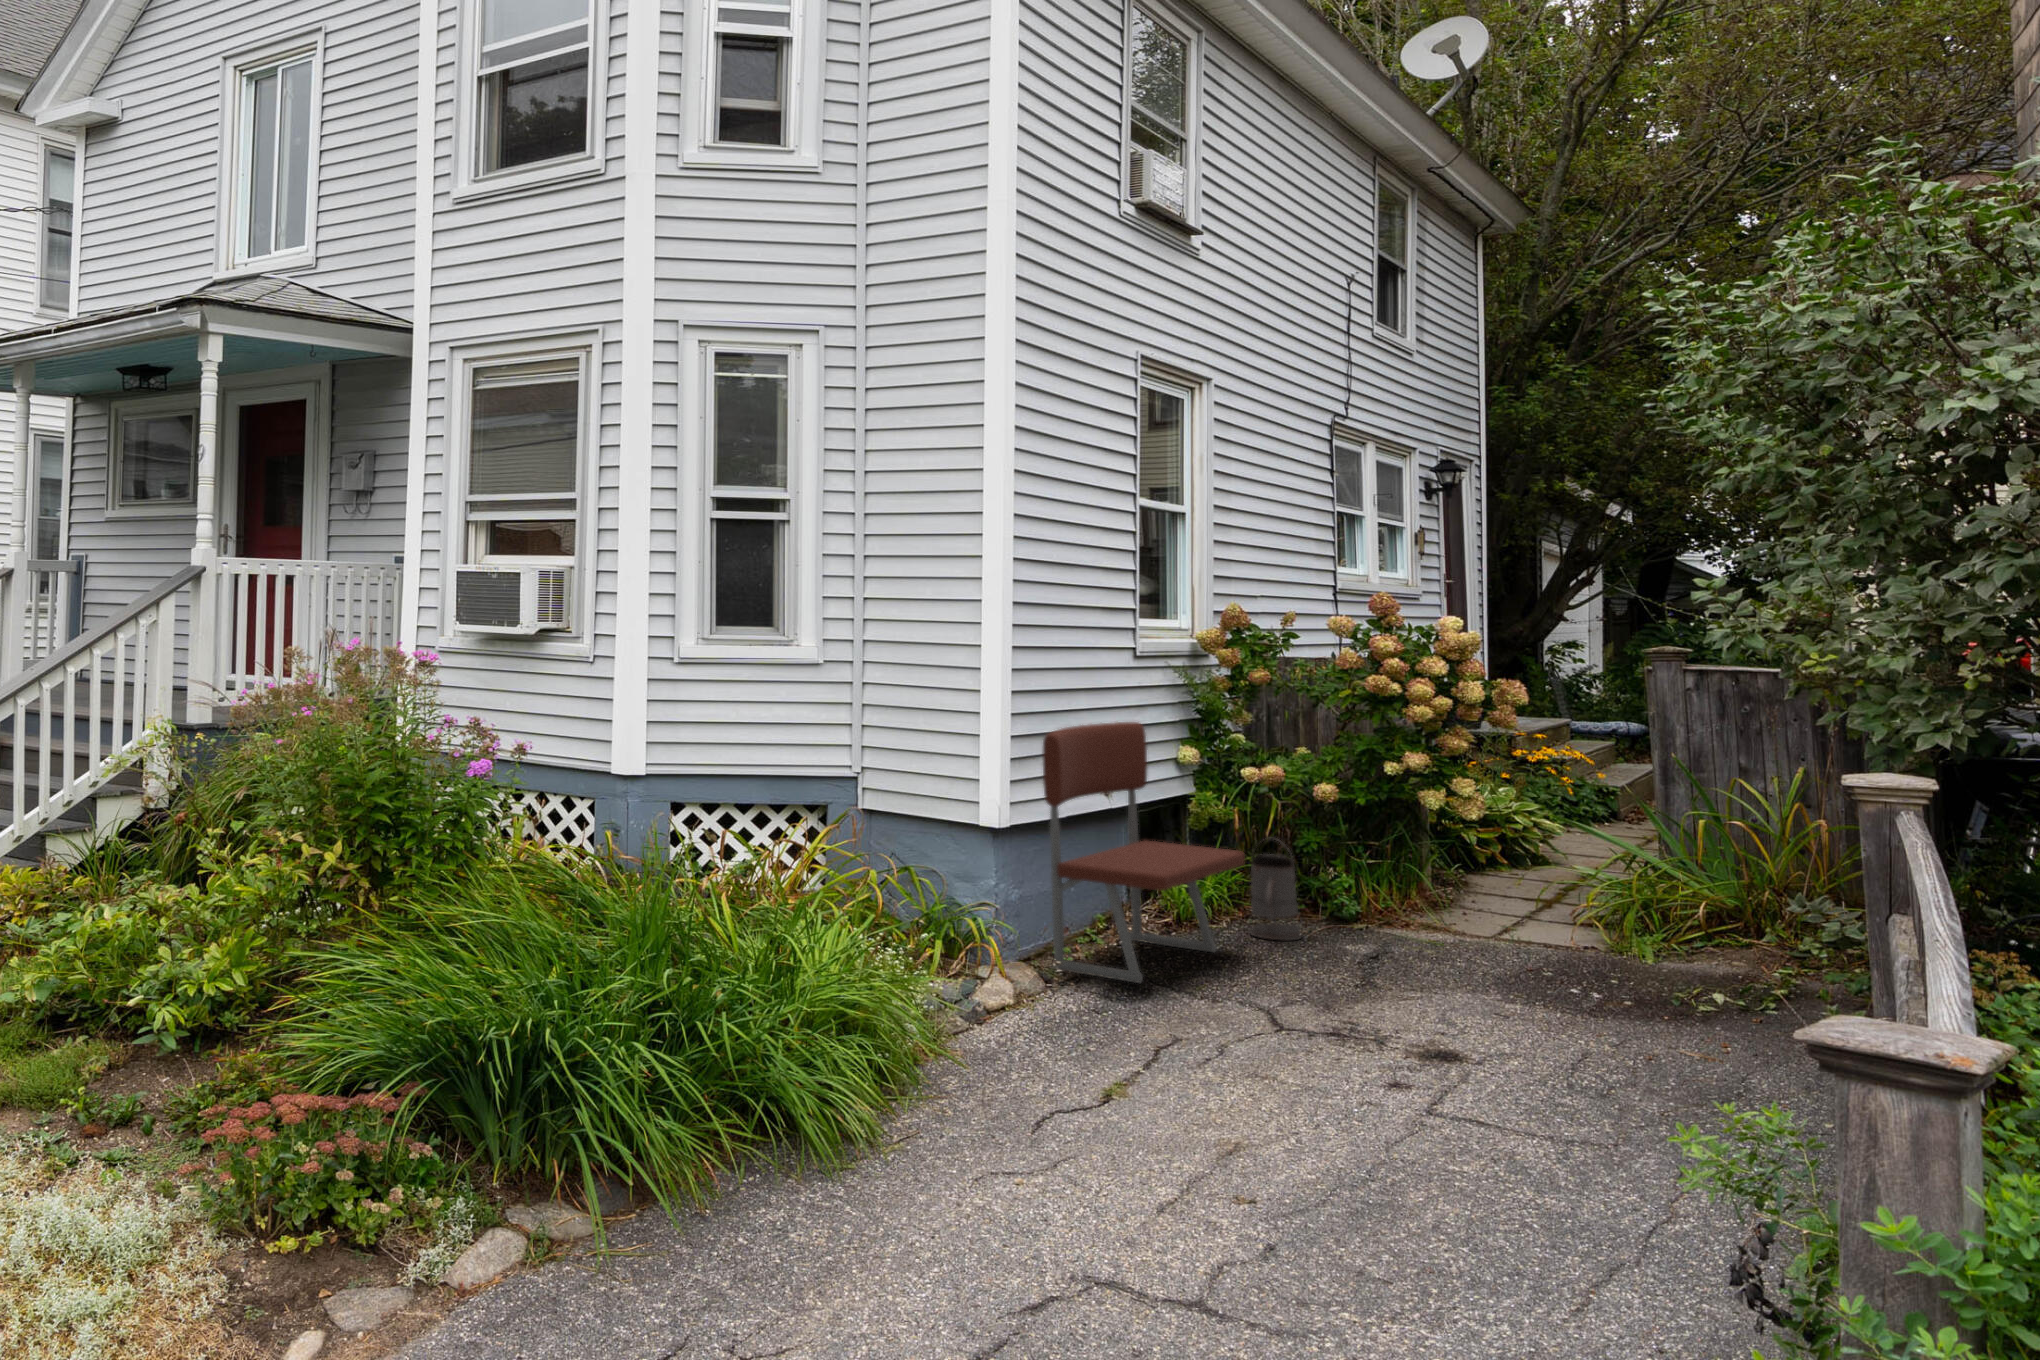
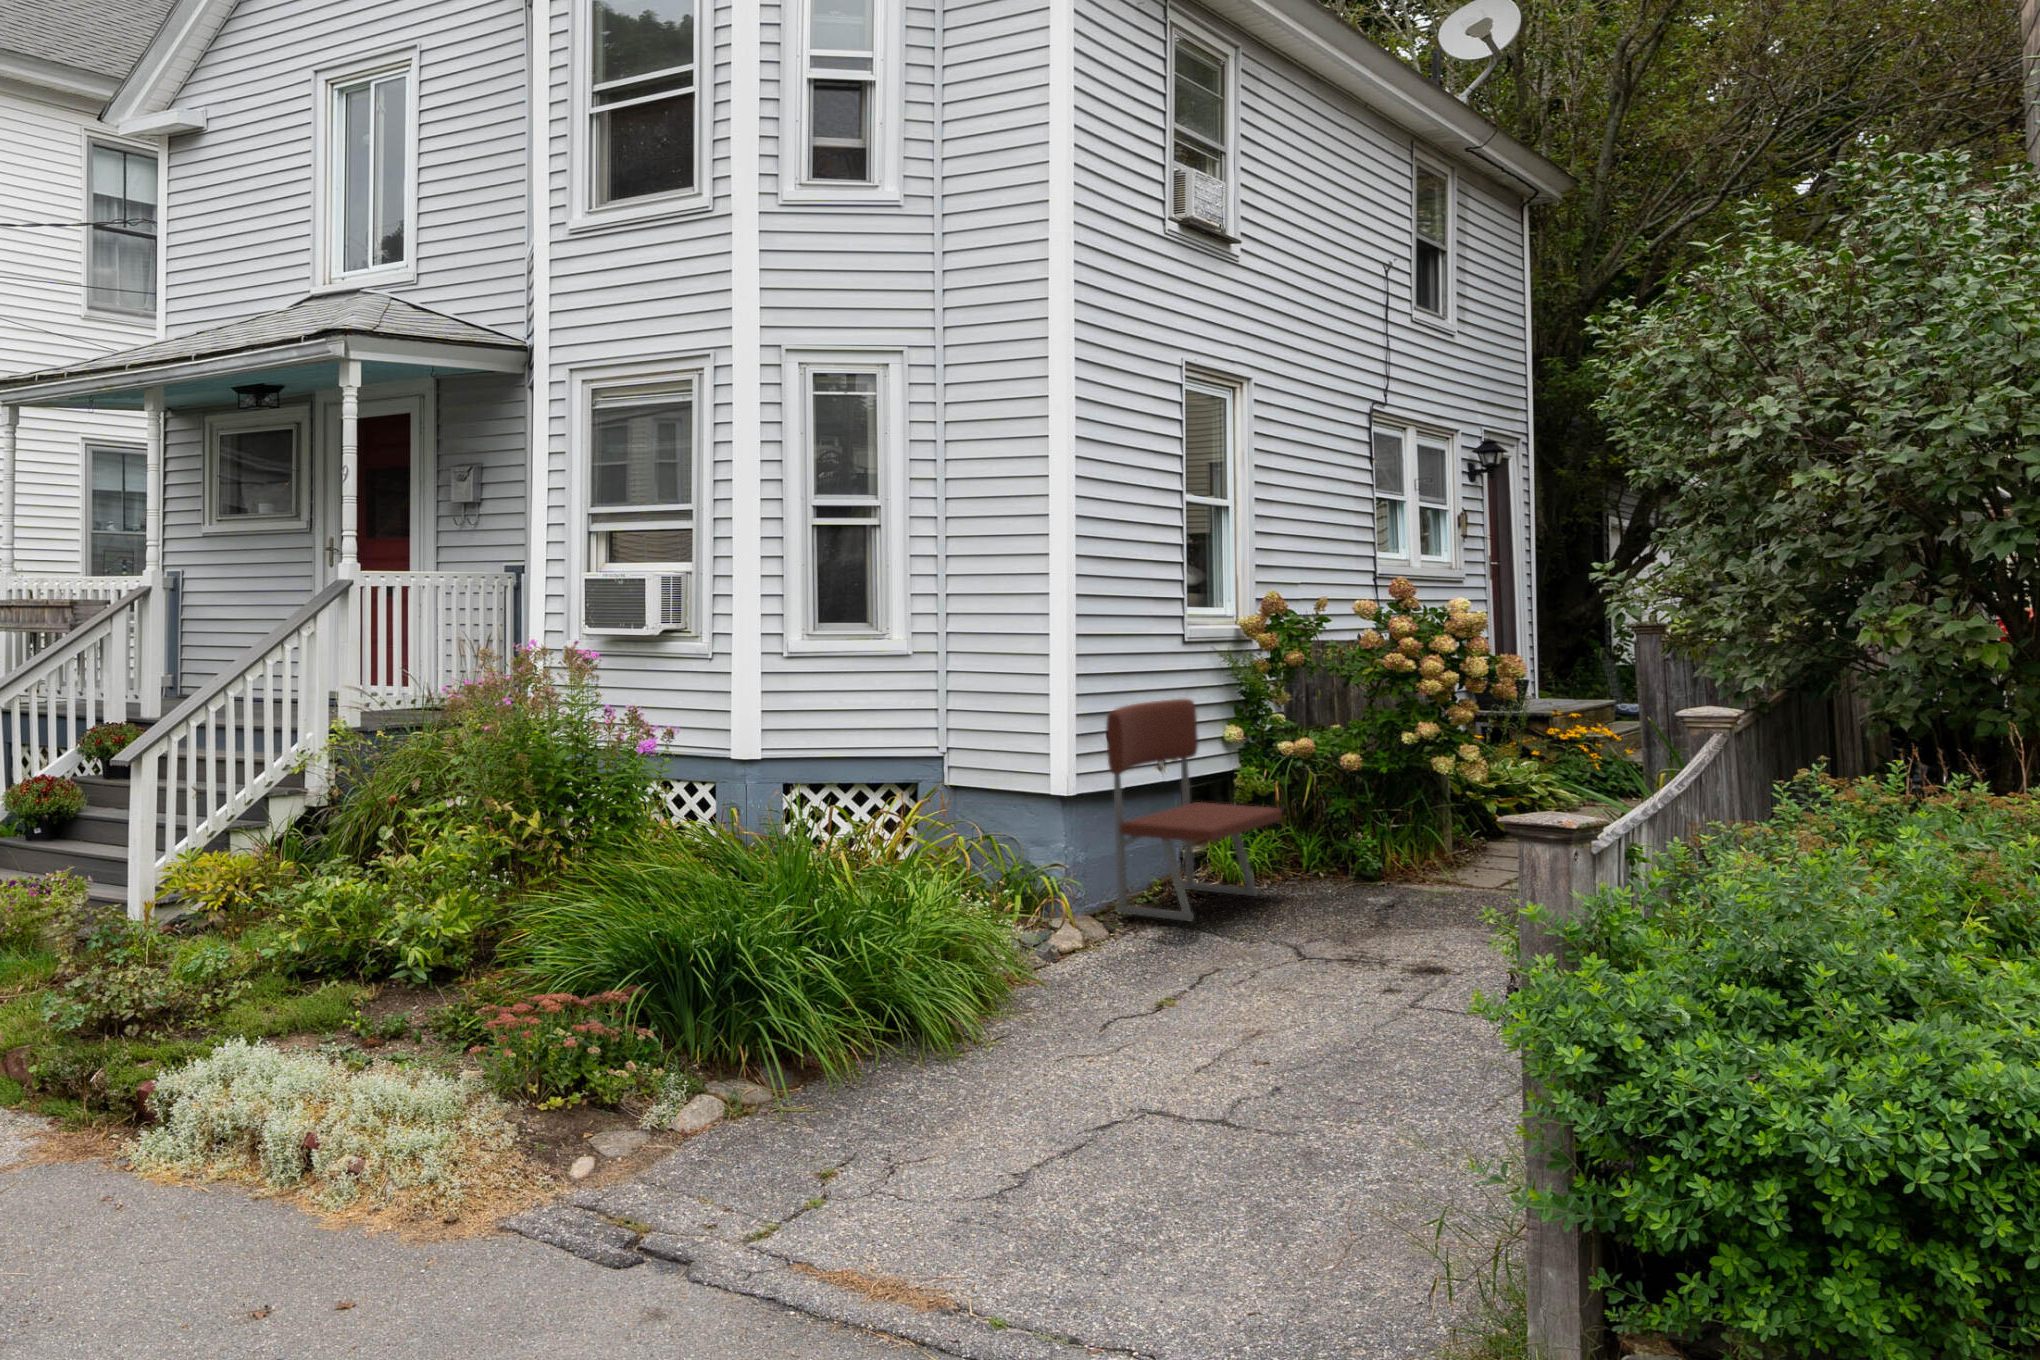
watering can: present [1250,853,1302,940] -> none [1288,797,1333,885]

